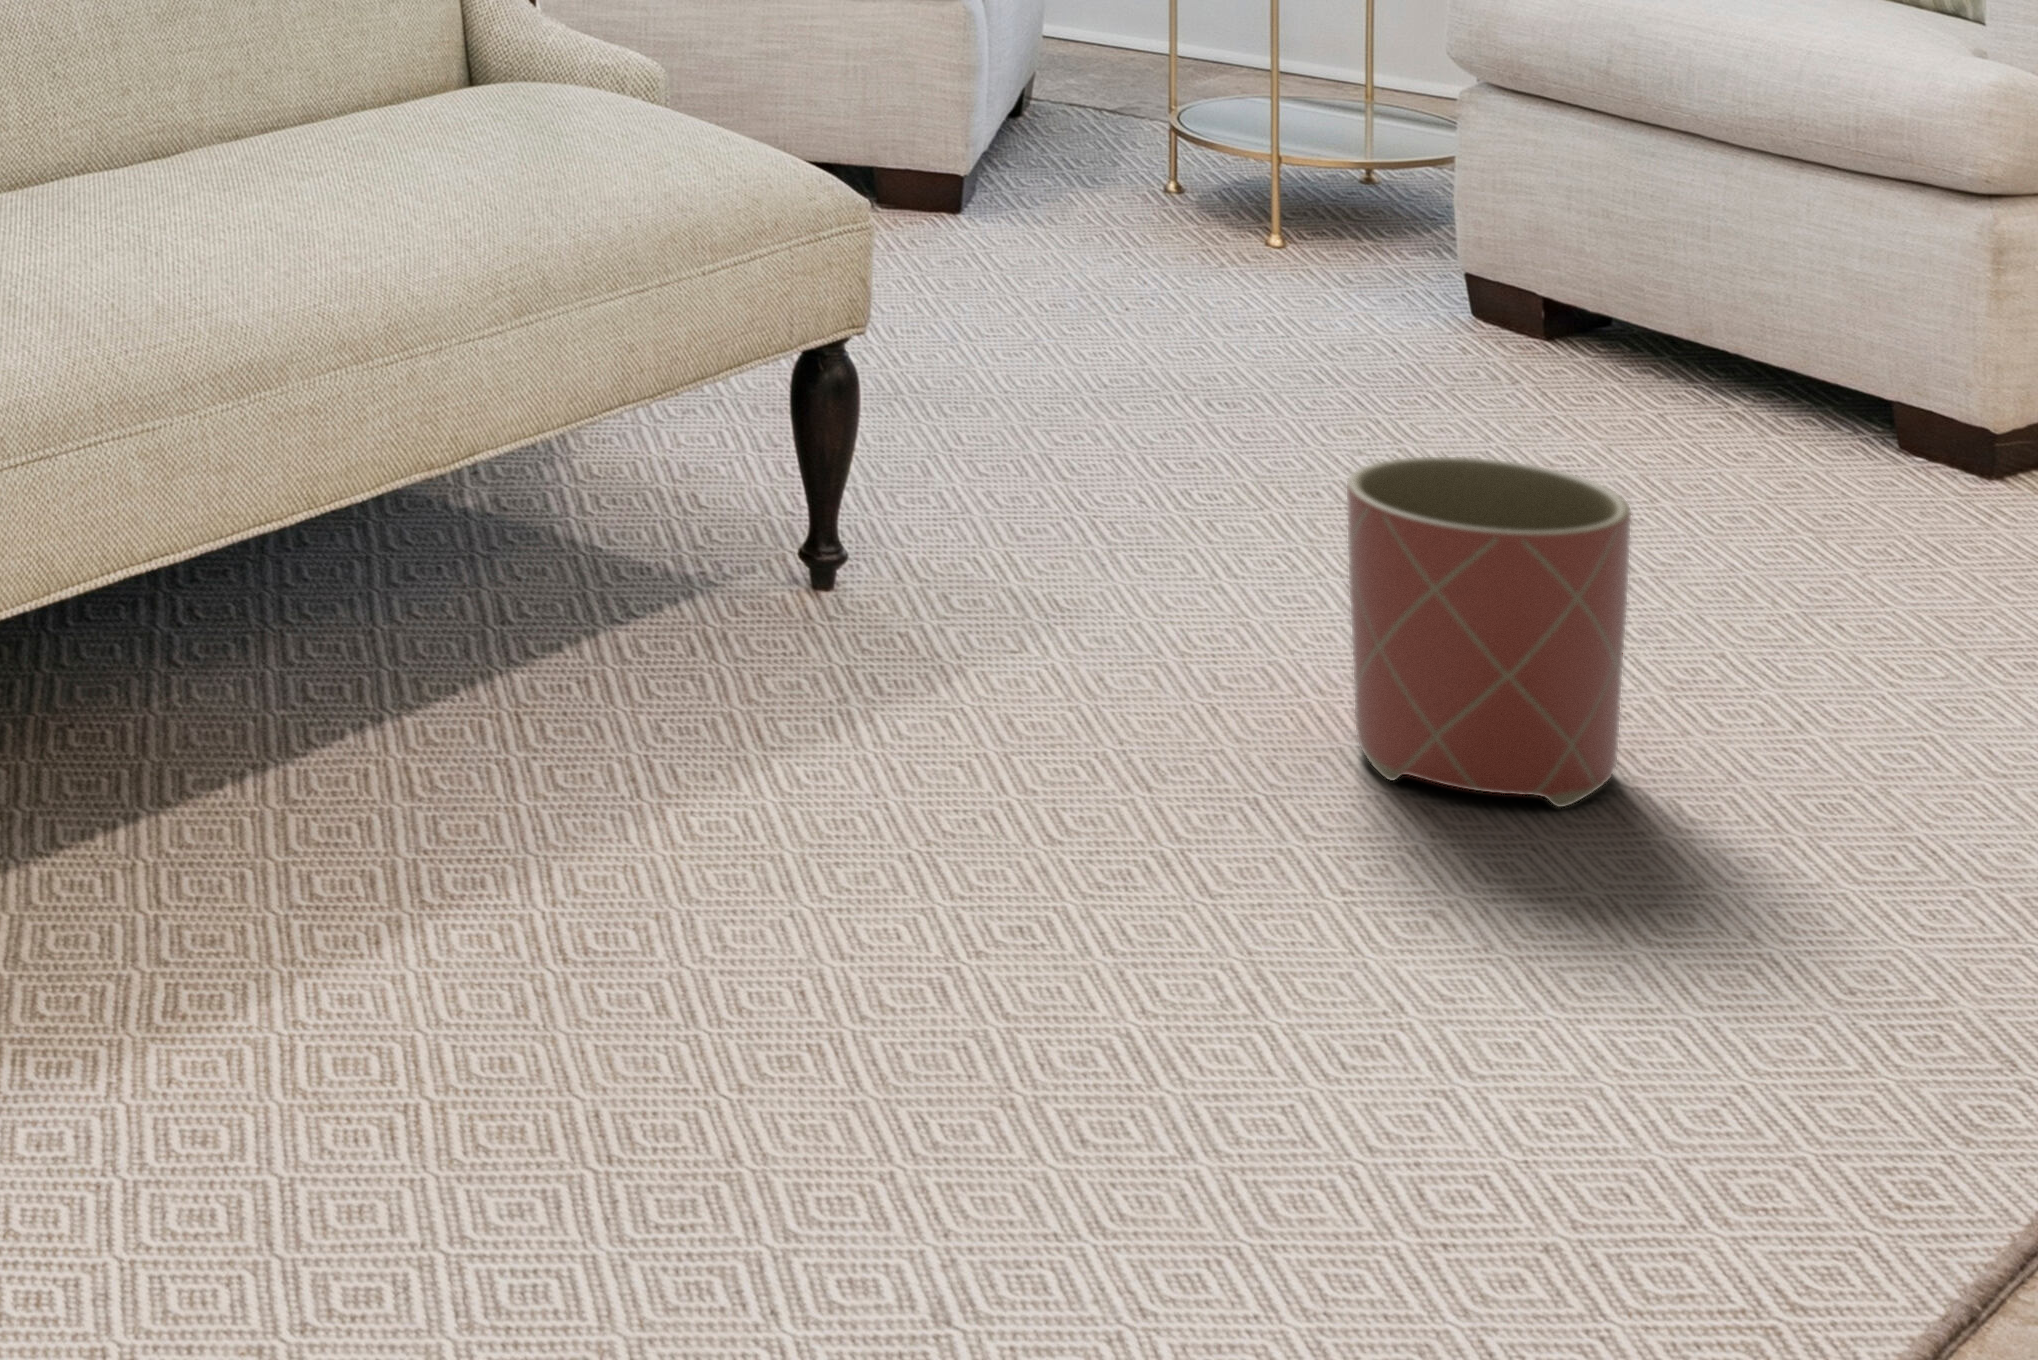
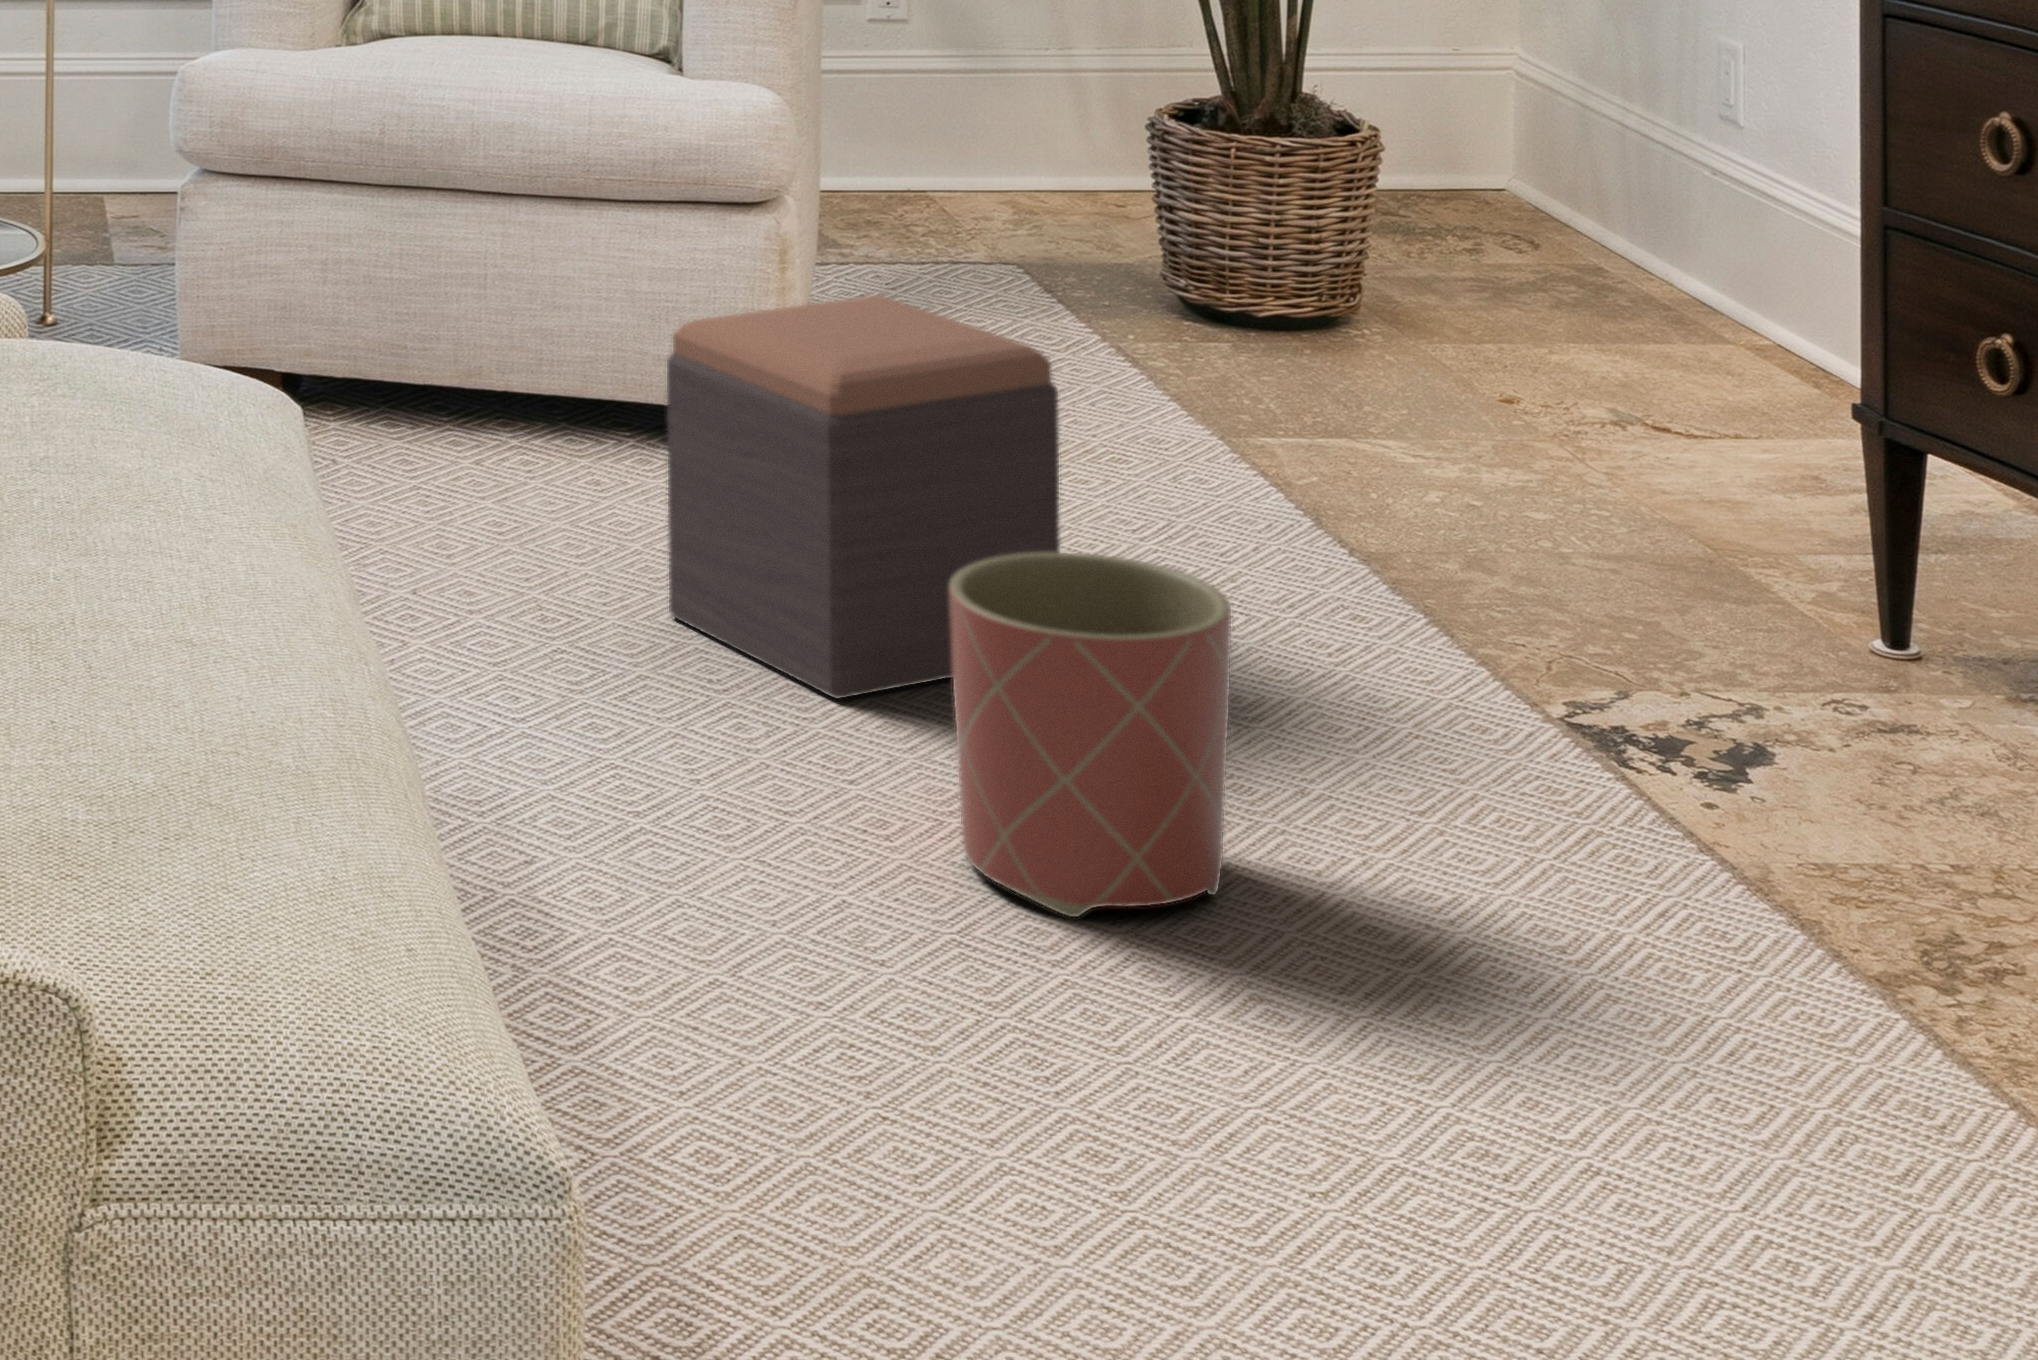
footstool: none [1548,247,1874,654] -> present [667,296,1060,699]

